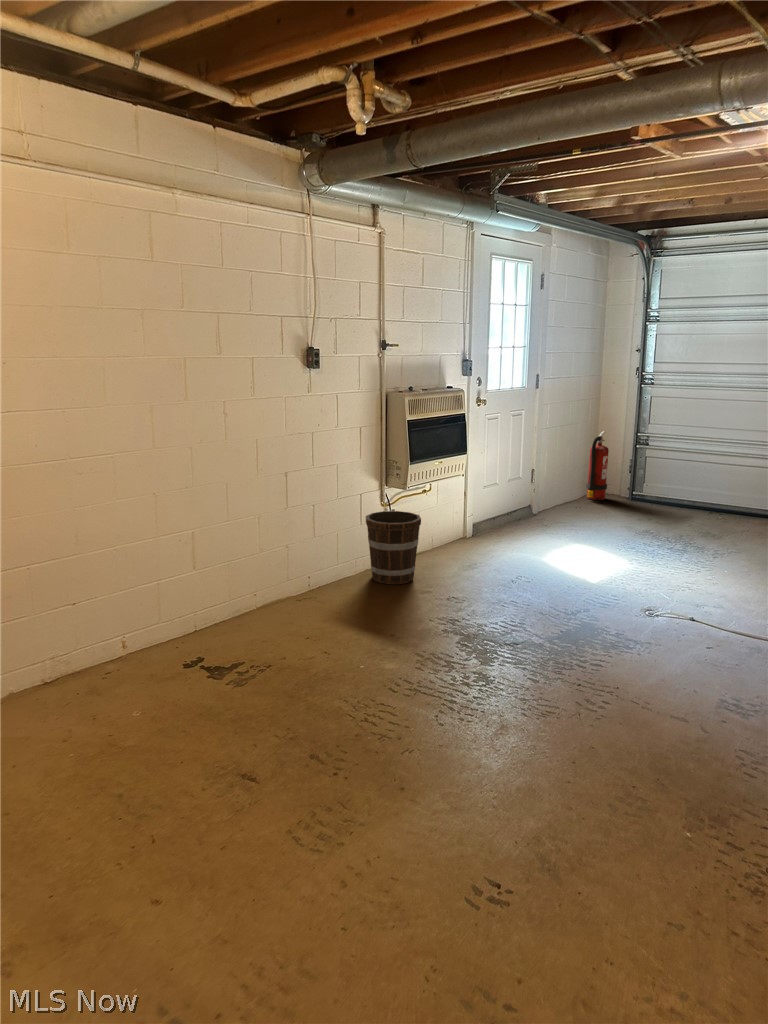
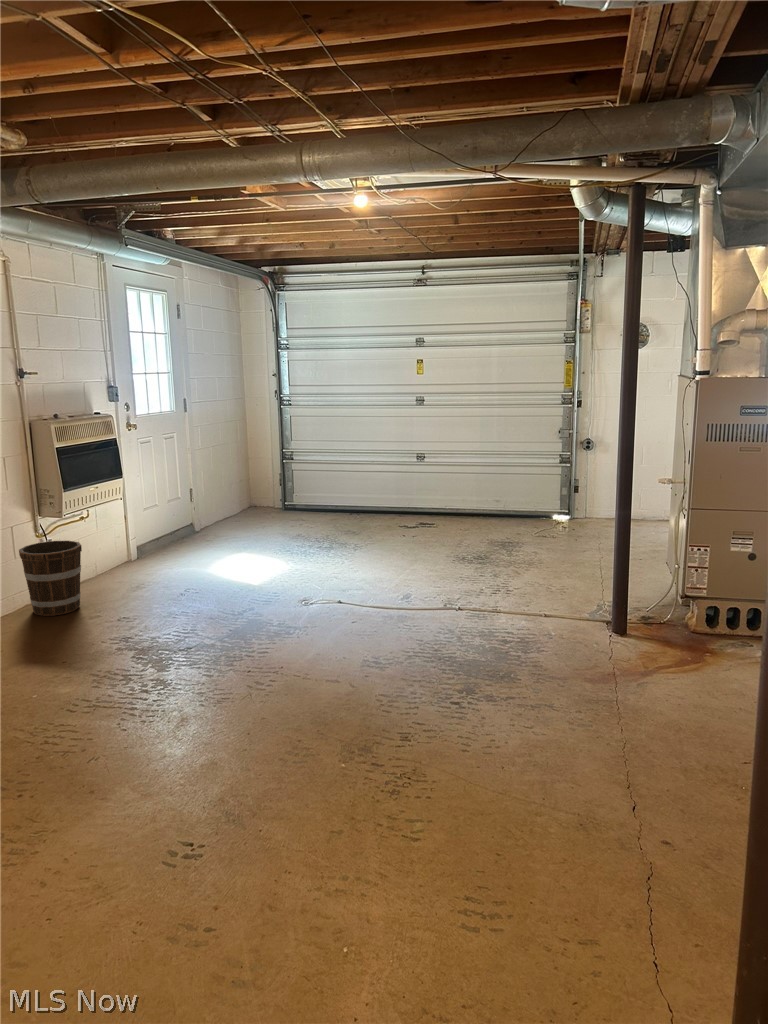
fire extinguisher: present [586,431,609,500] -> none [243,449,262,512]

